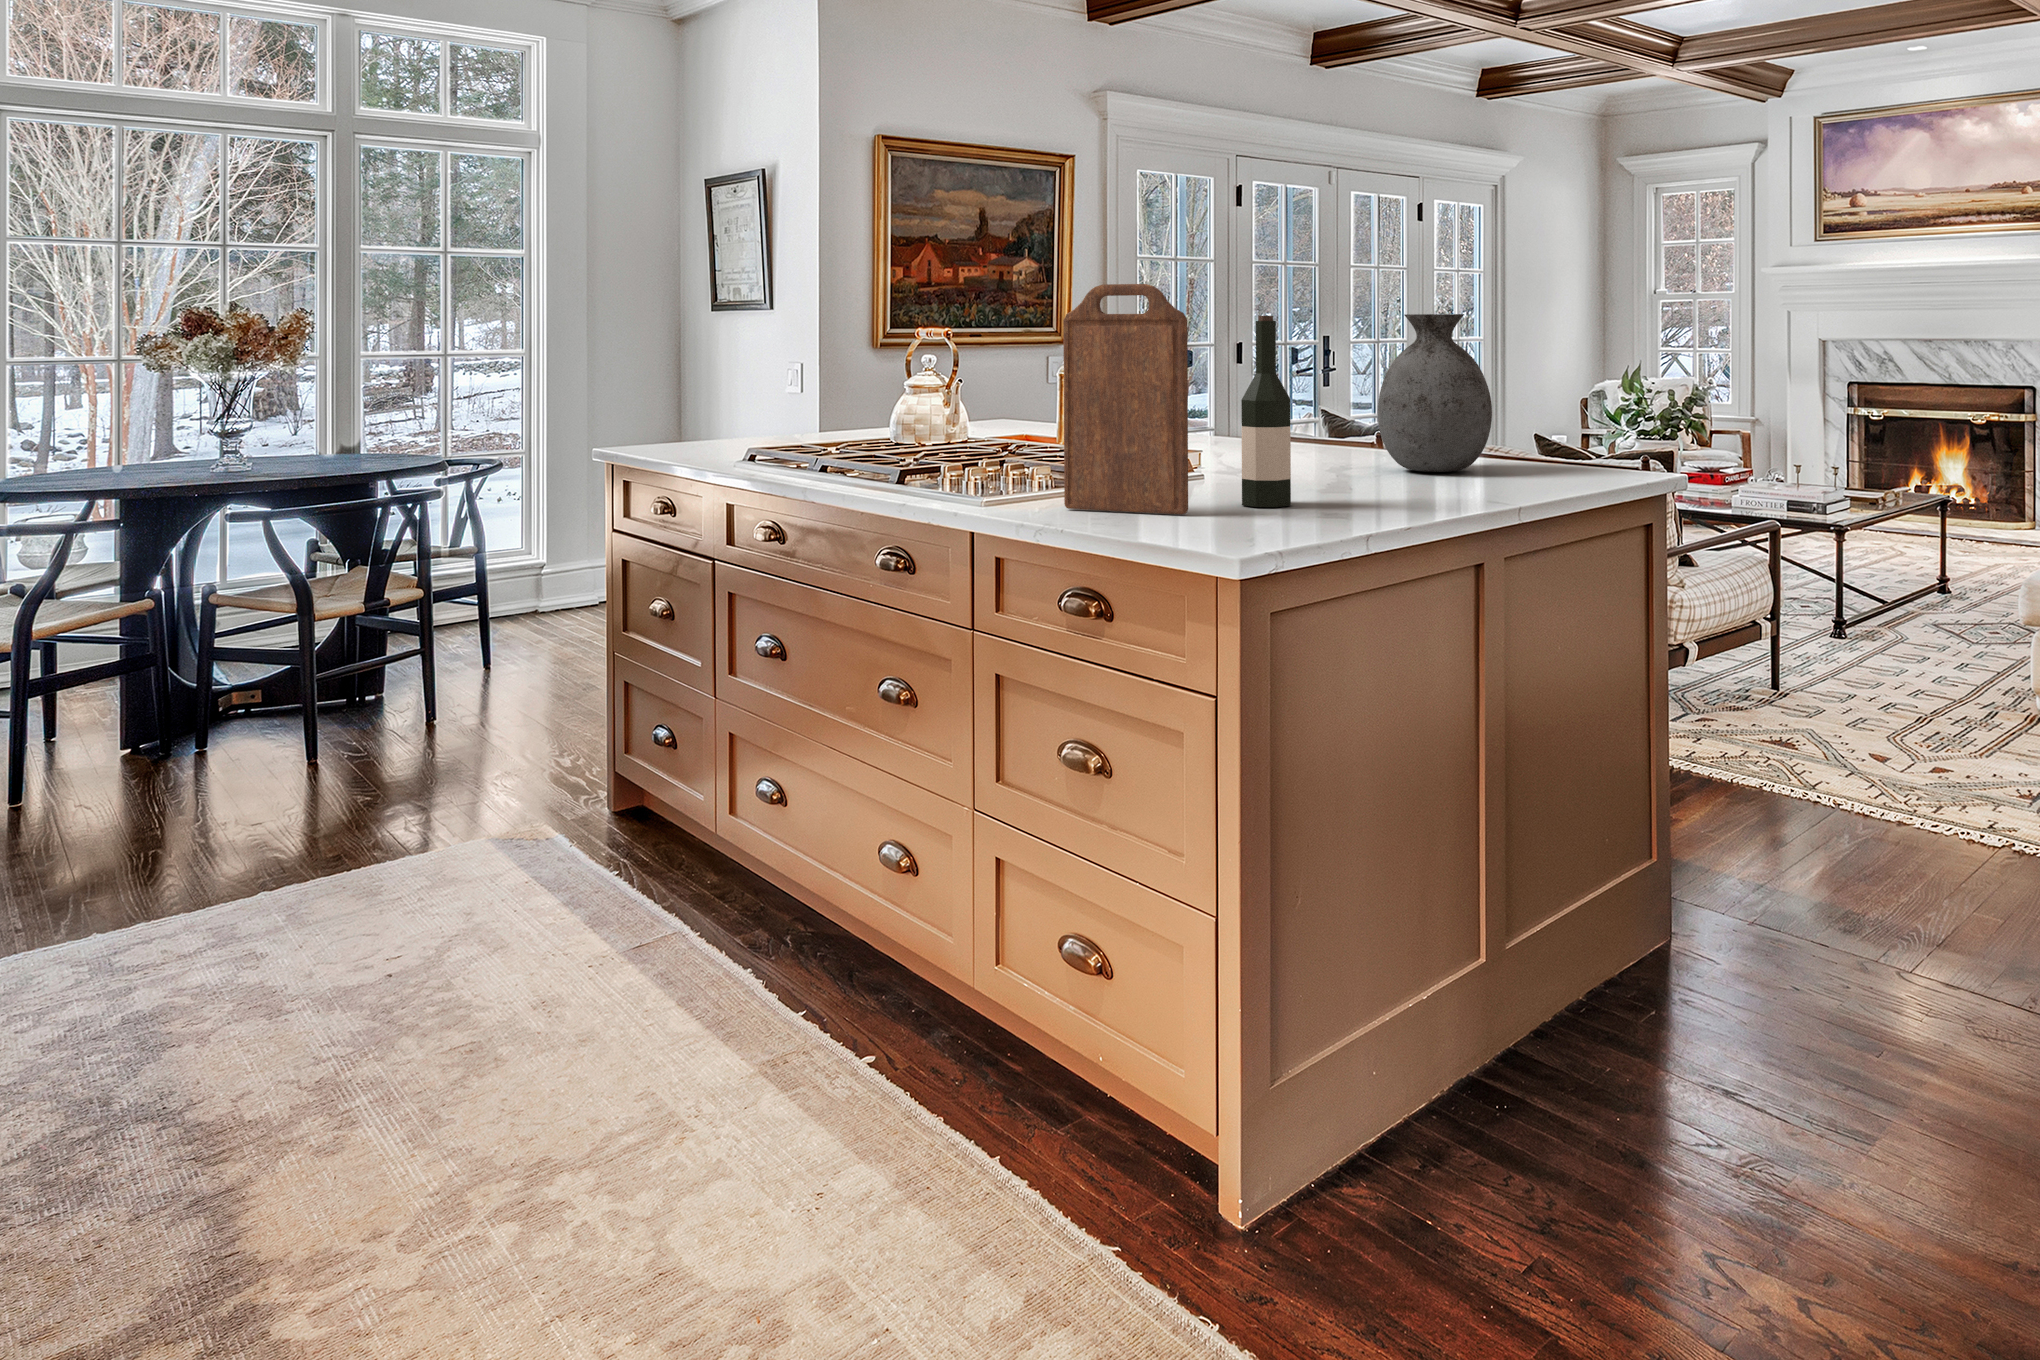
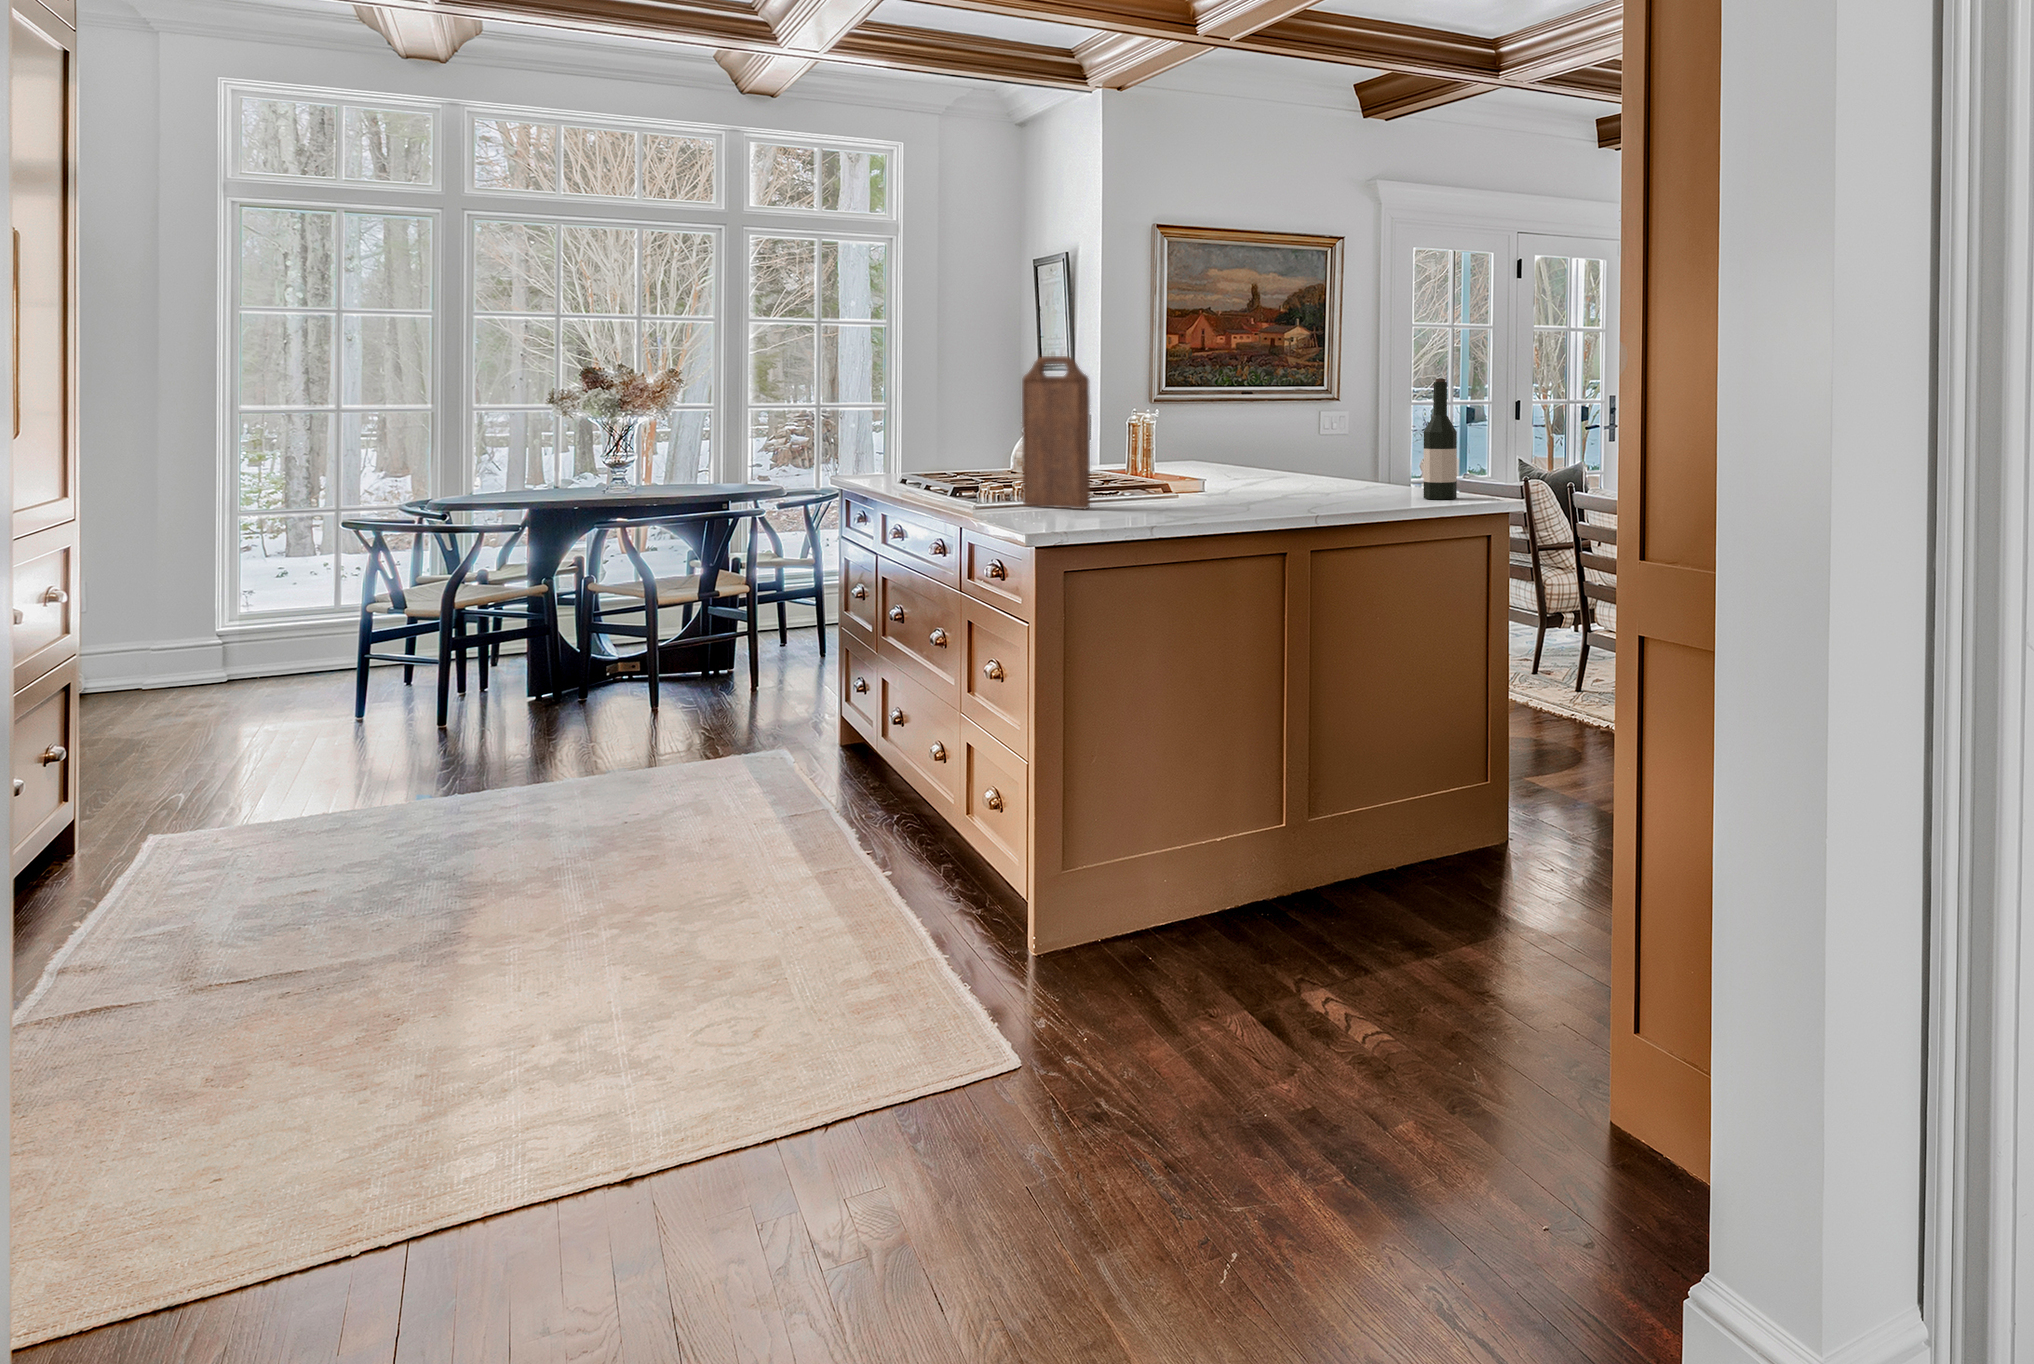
vase: present [1378,314,1492,472] -> none [1316,379,1398,493]
wine bottle: present [1241,316,1291,507] -> present [1424,379,1457,499]

